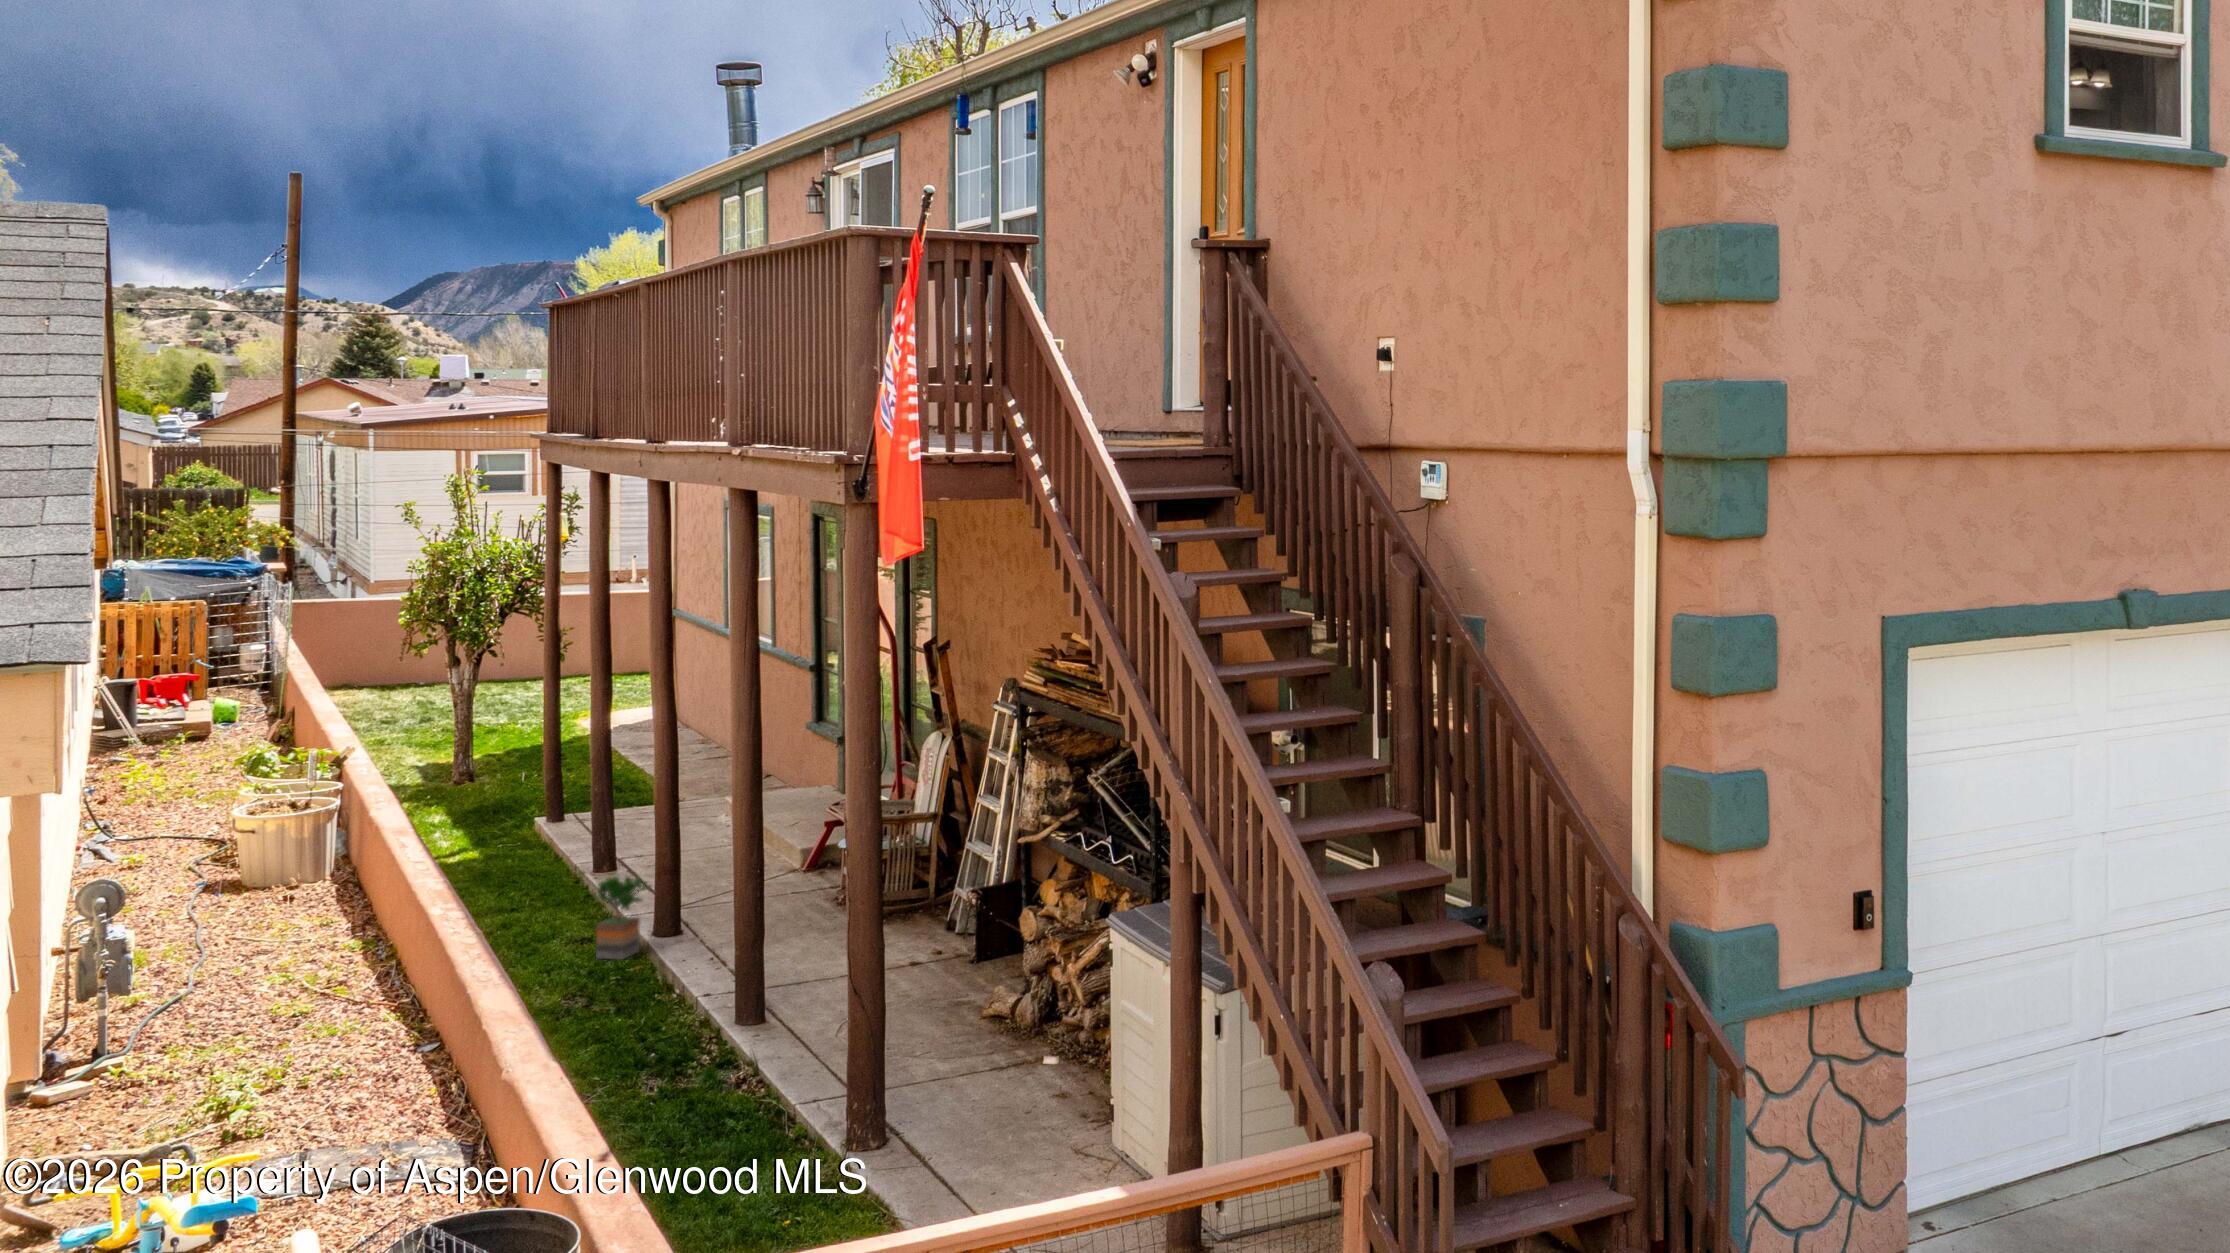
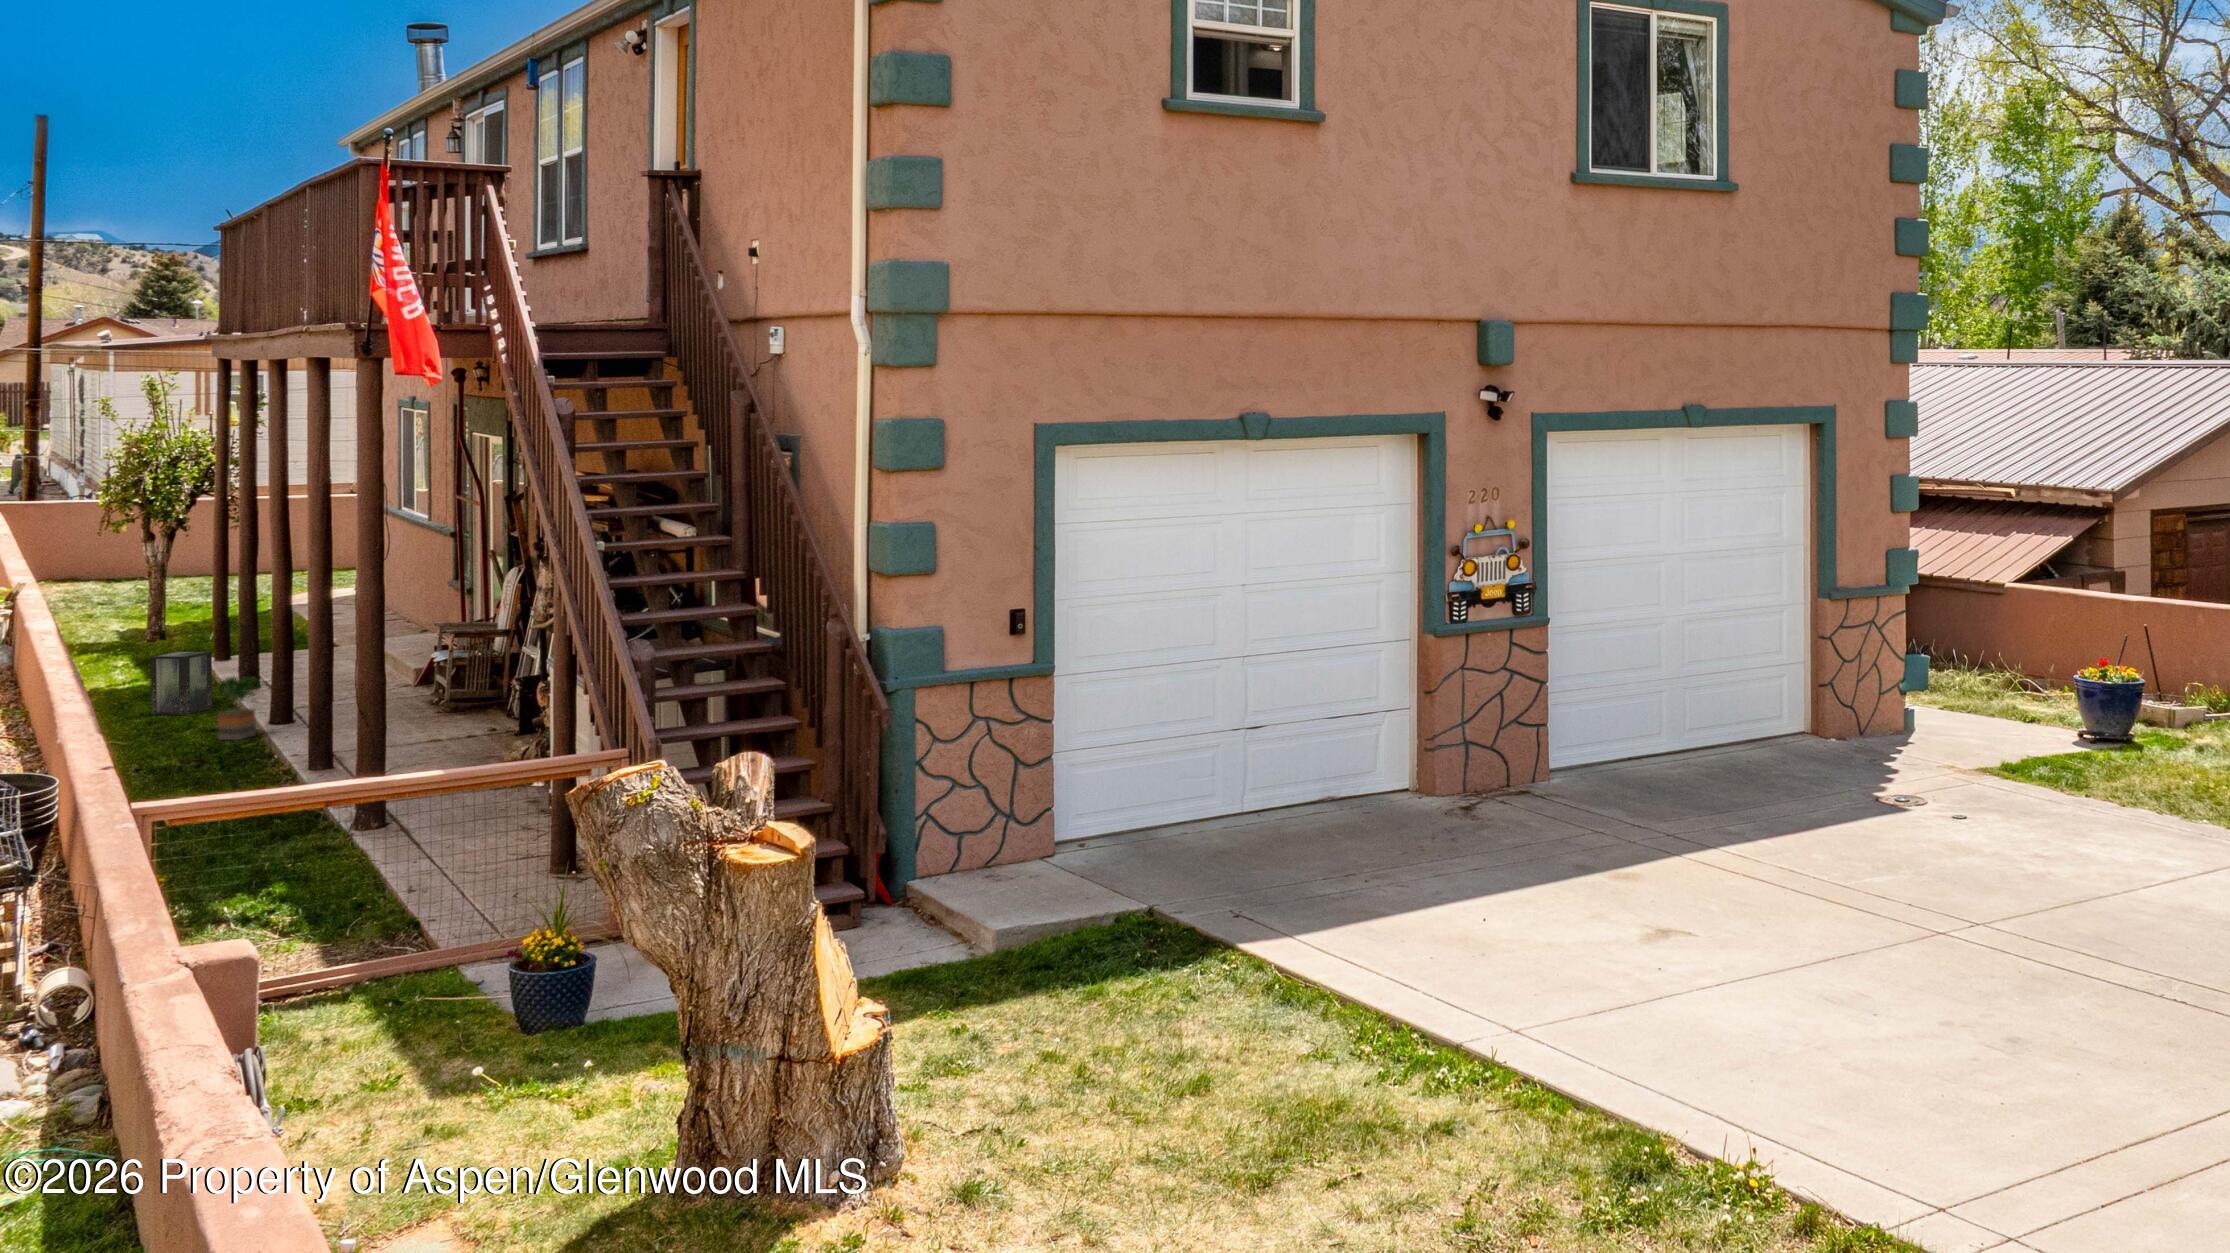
storage box: none [500,829,569,912] -> present [151,651,212,715]

